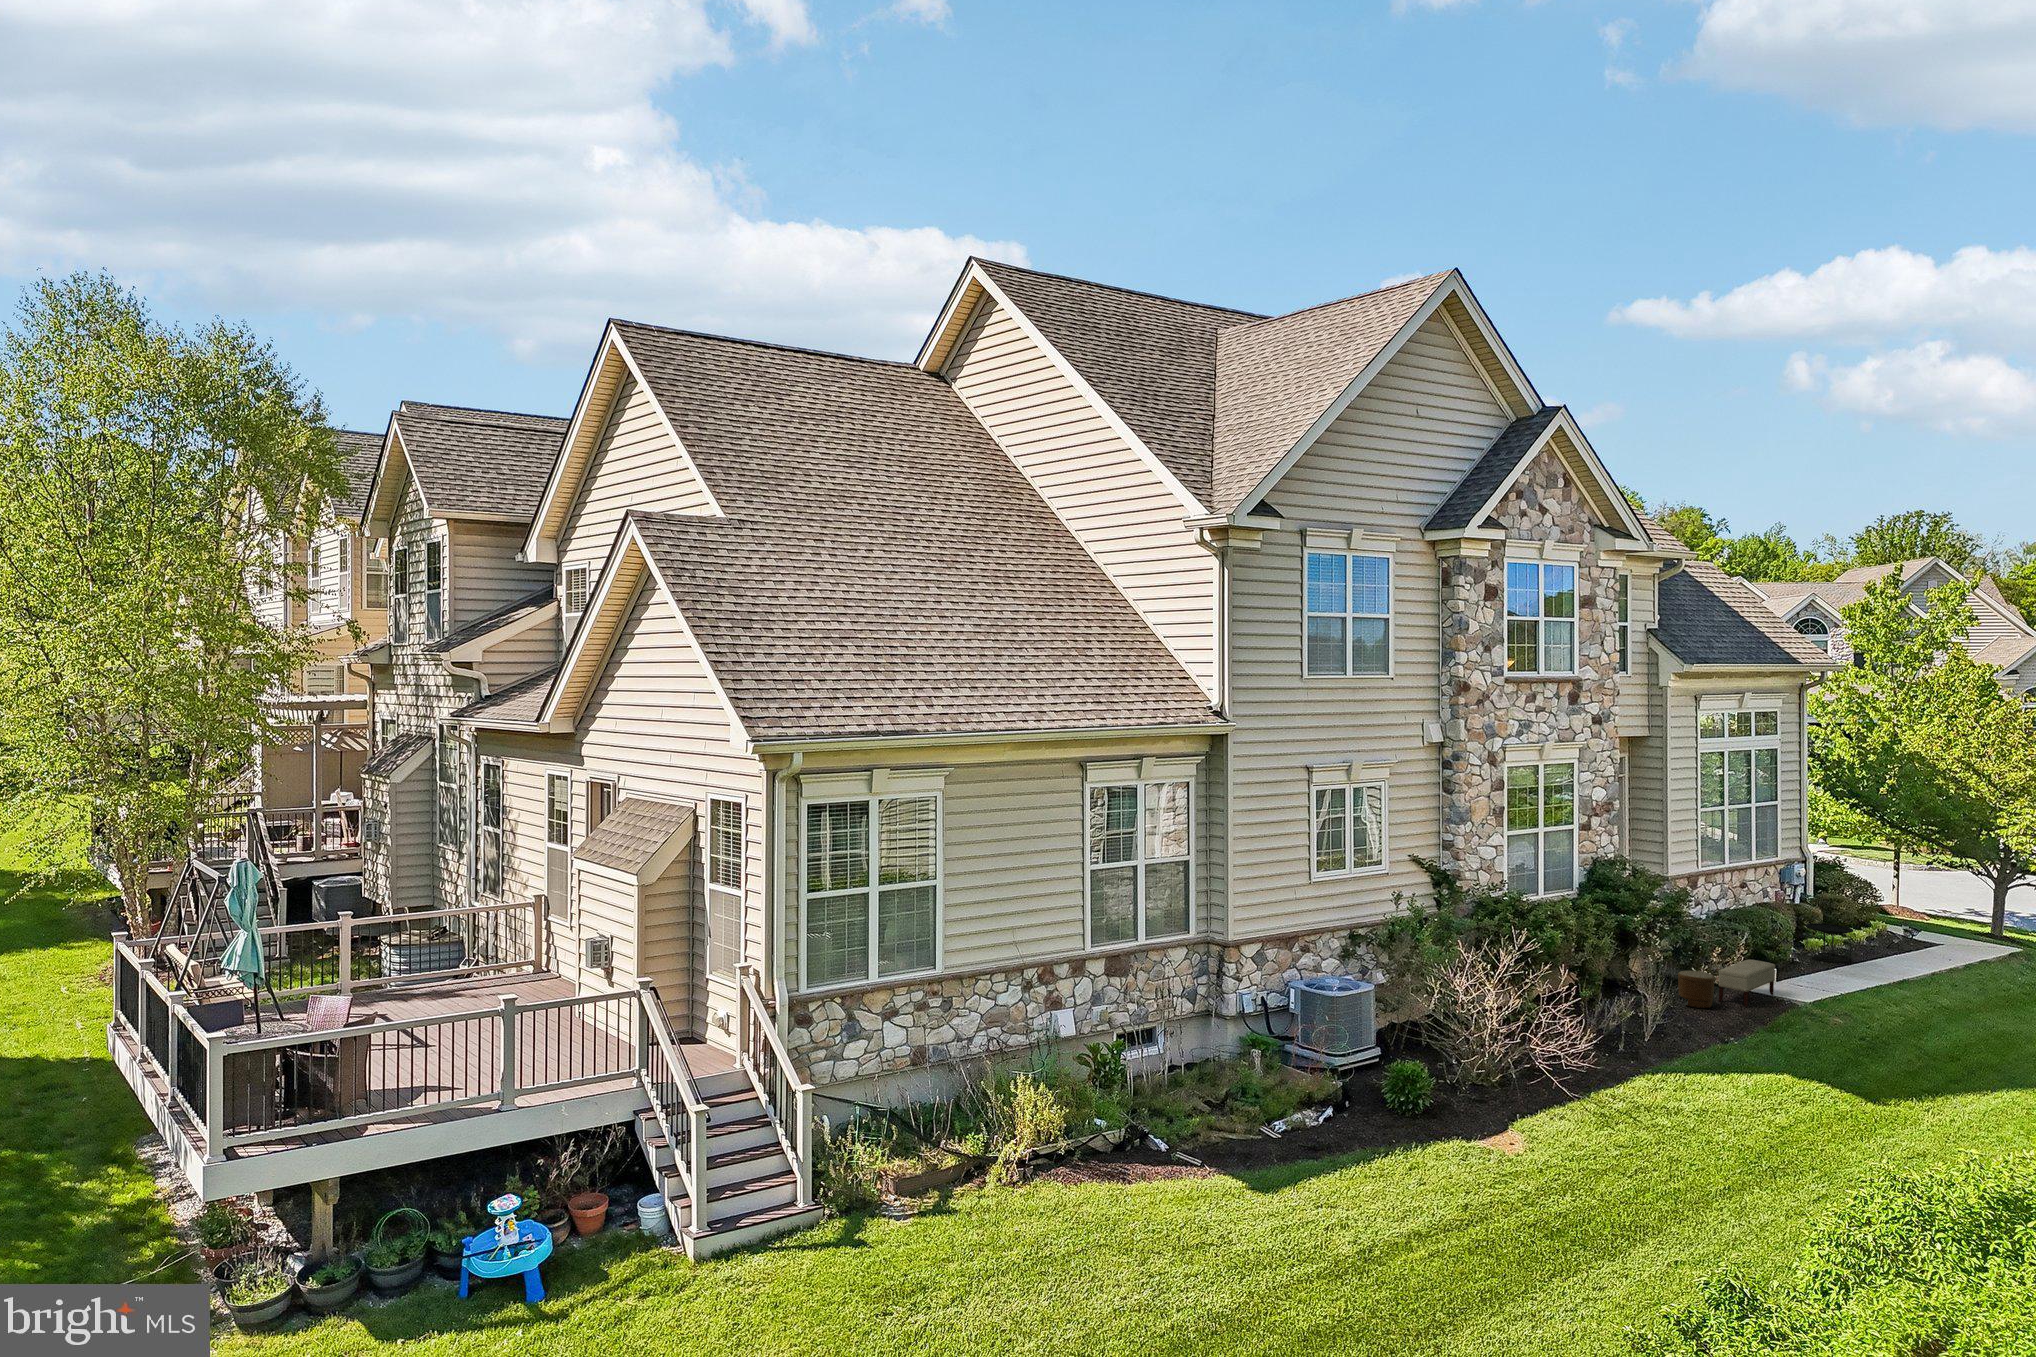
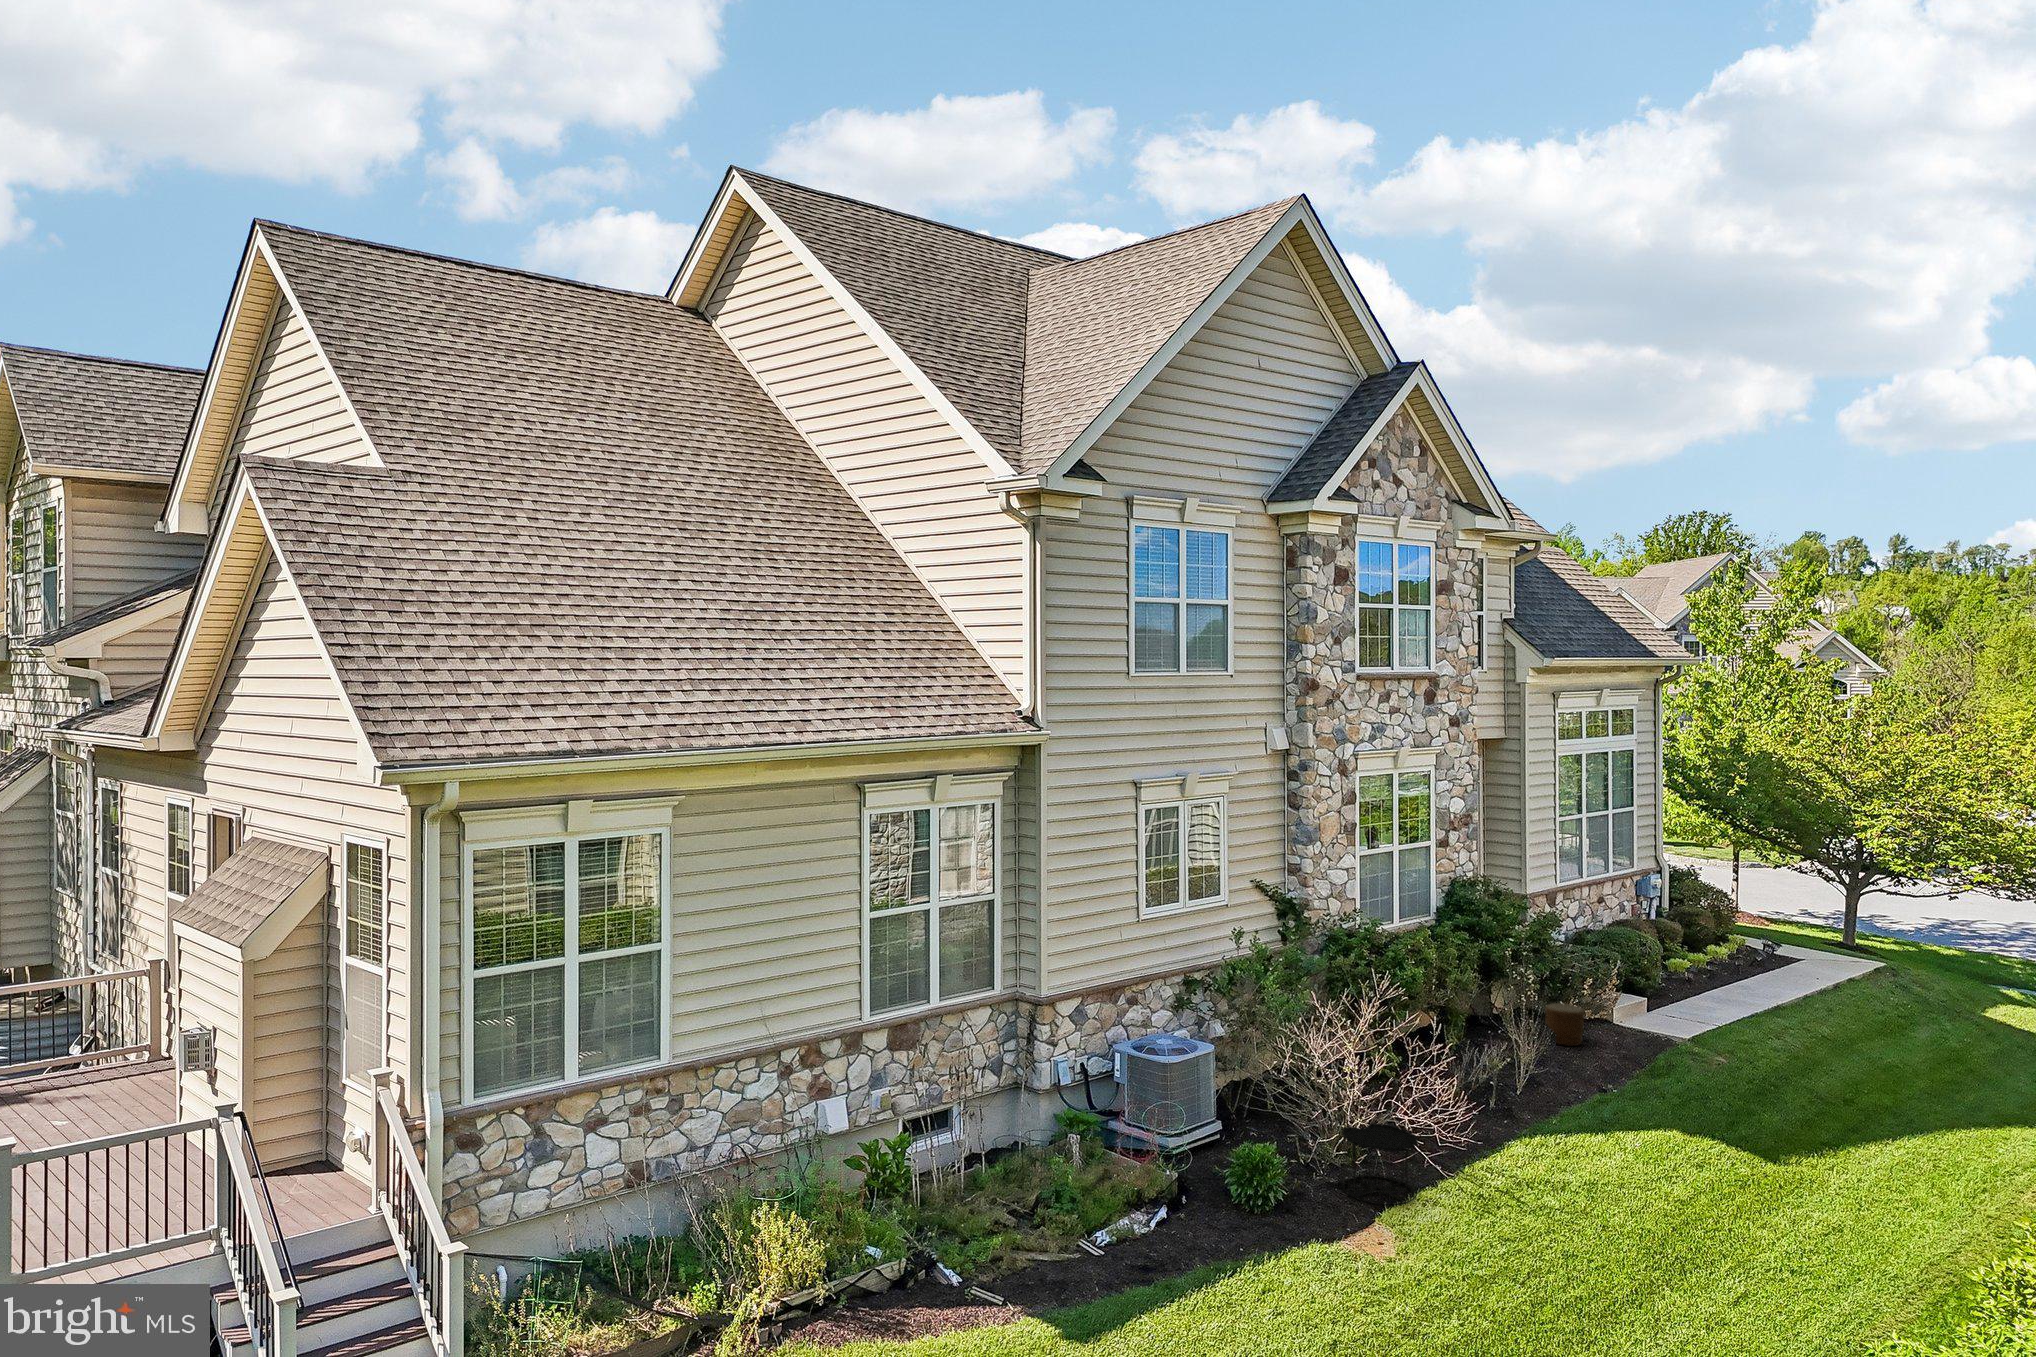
side table: present [1805,923,1853,963] -> present [1342,1123,1418,1205]
bench: present [1718,960,1775,1007] -> none [1587,987,1646,1042]

